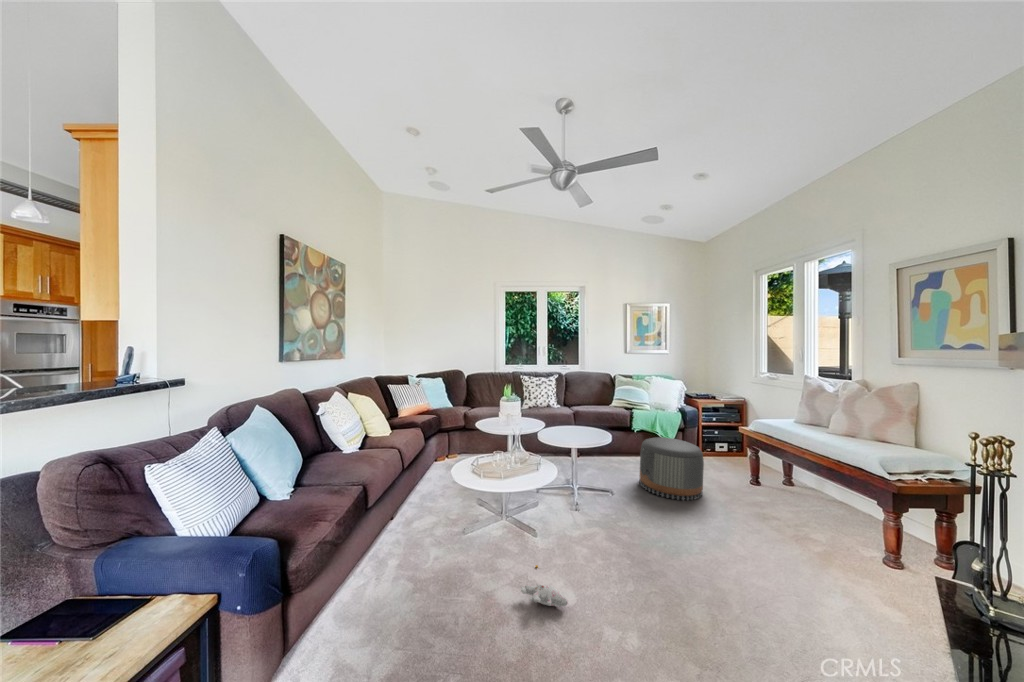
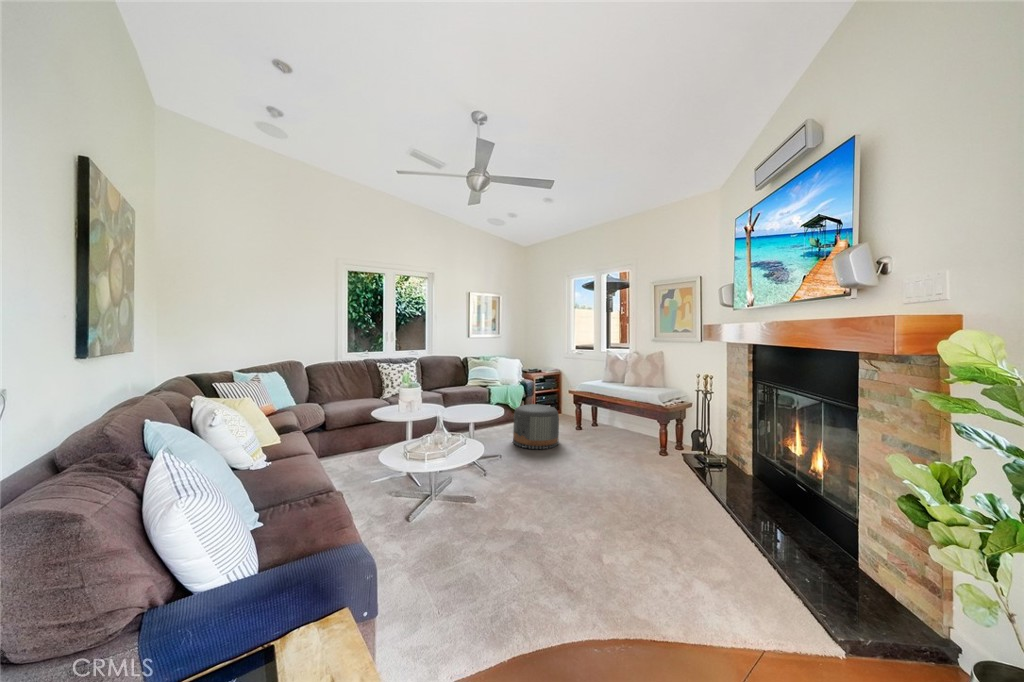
plush toy: present [521,565,568,606] -> none [497,516,544,536]

